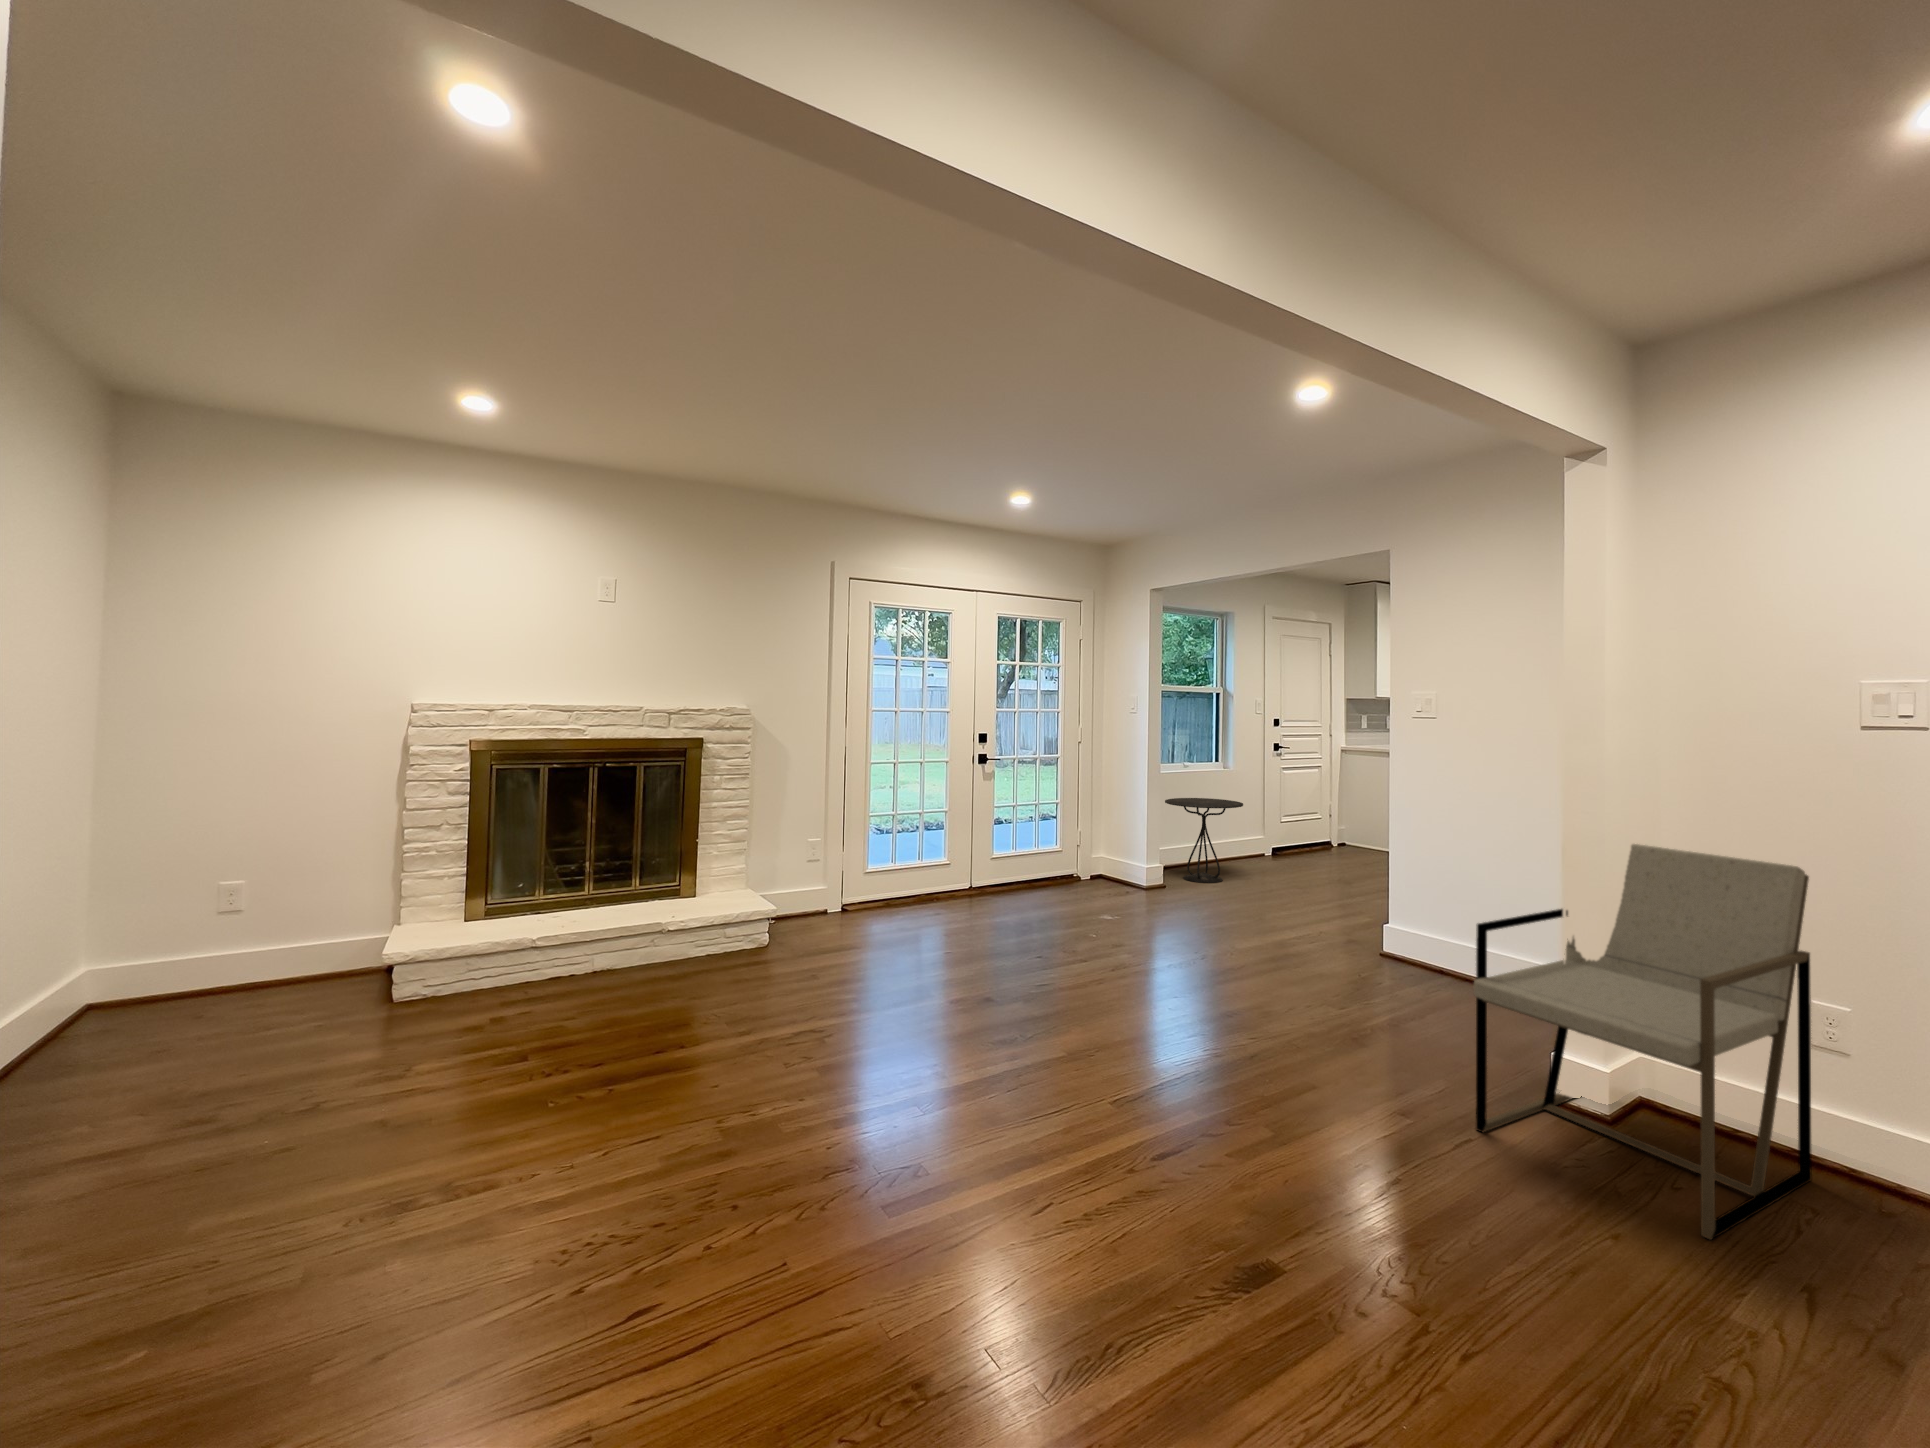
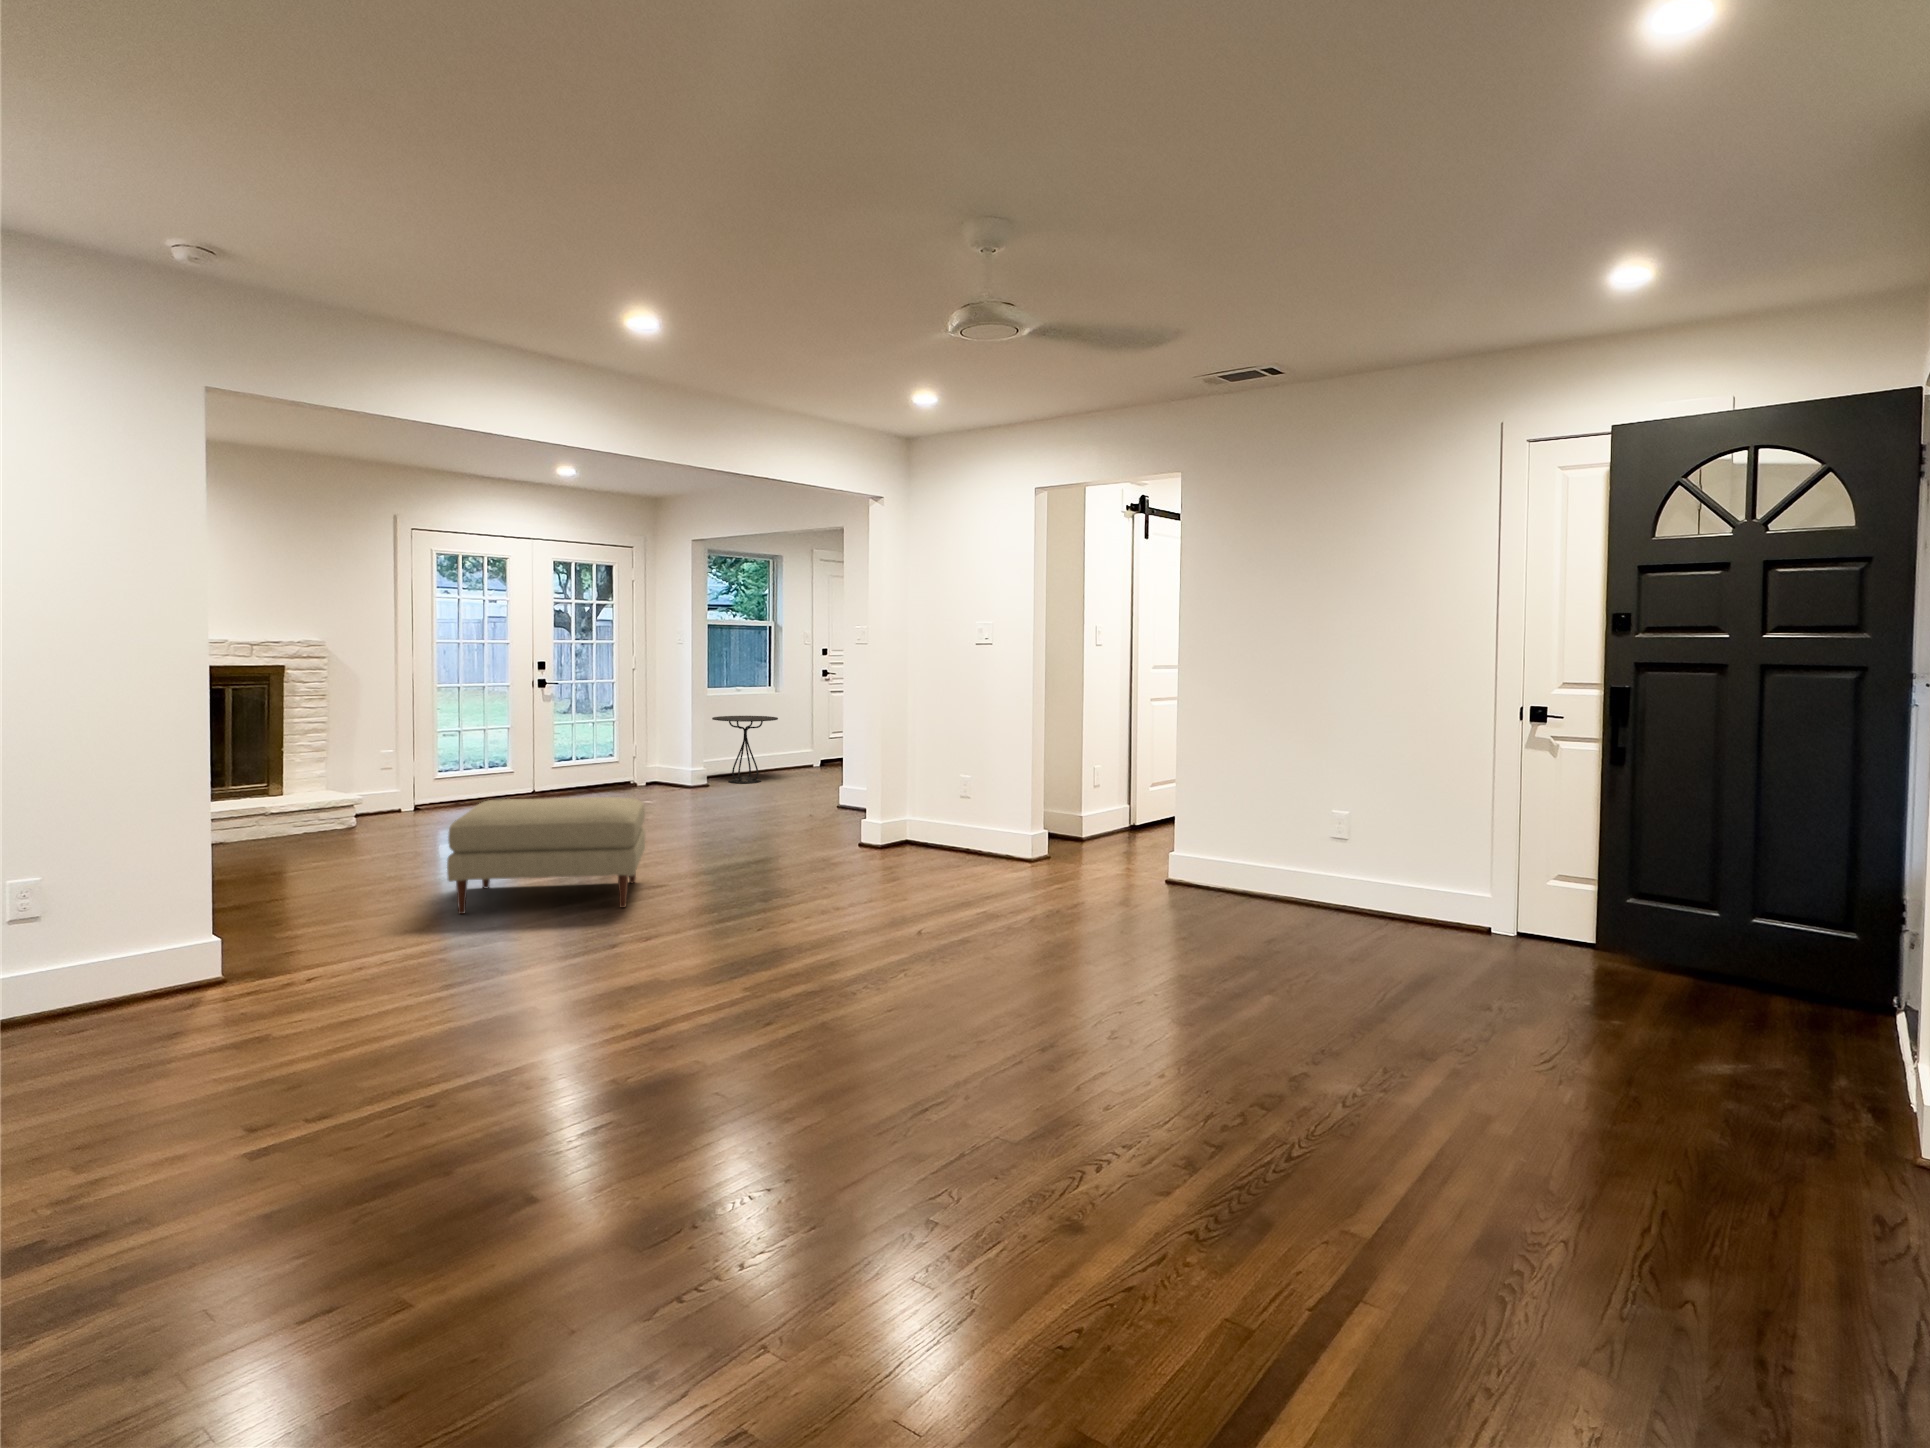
armchair: present [1474,844,1812,1240] -> none [797,712,953,881]
ottoman: none [871,998,1269,1323] -> present [447,797,645,914]

